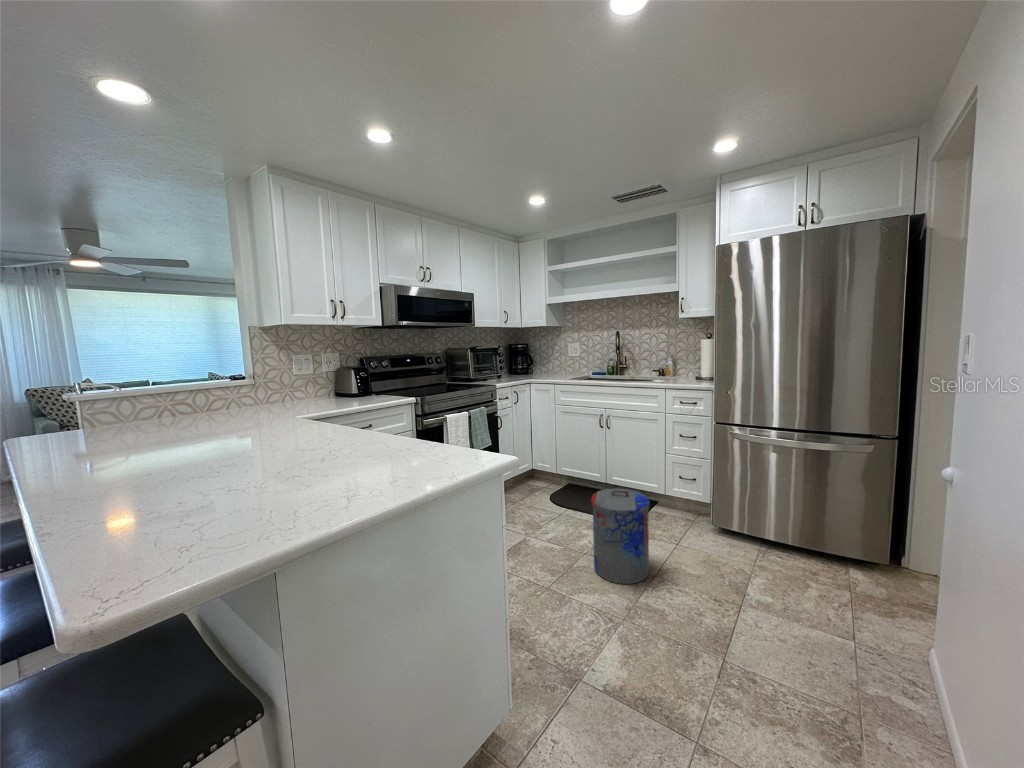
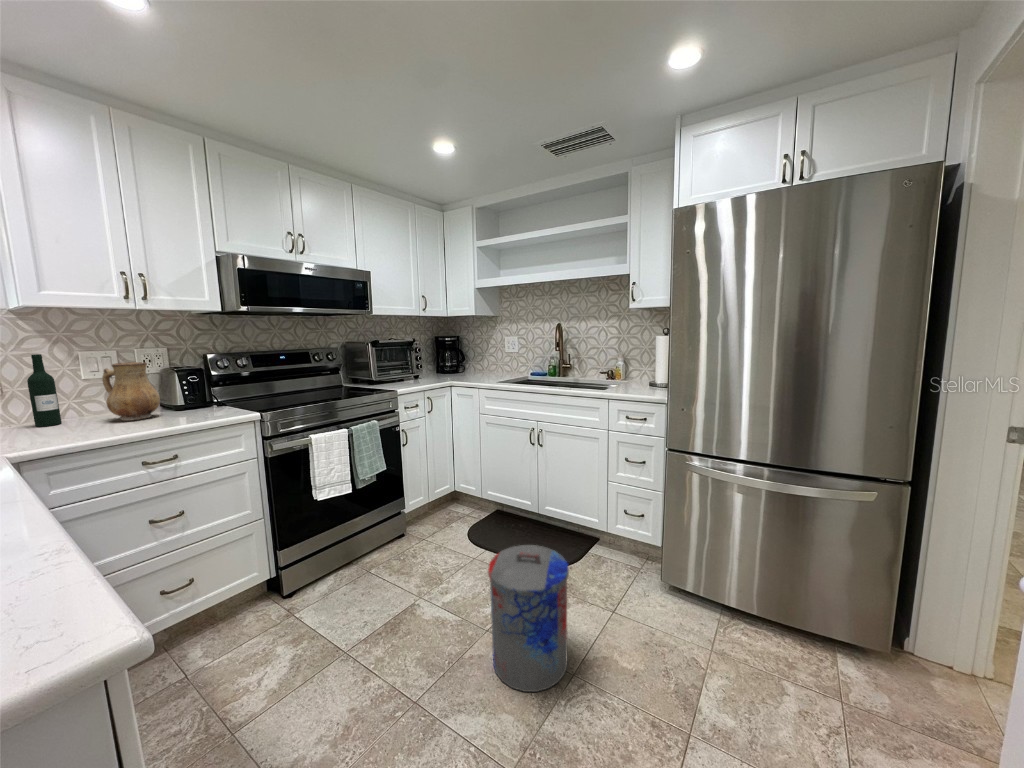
wine bottle: none [270,357,287,406] -> present [27,354,62,427]
ceramic pitcher: none [312,362,347,403] -> present [102,362,160,421]

